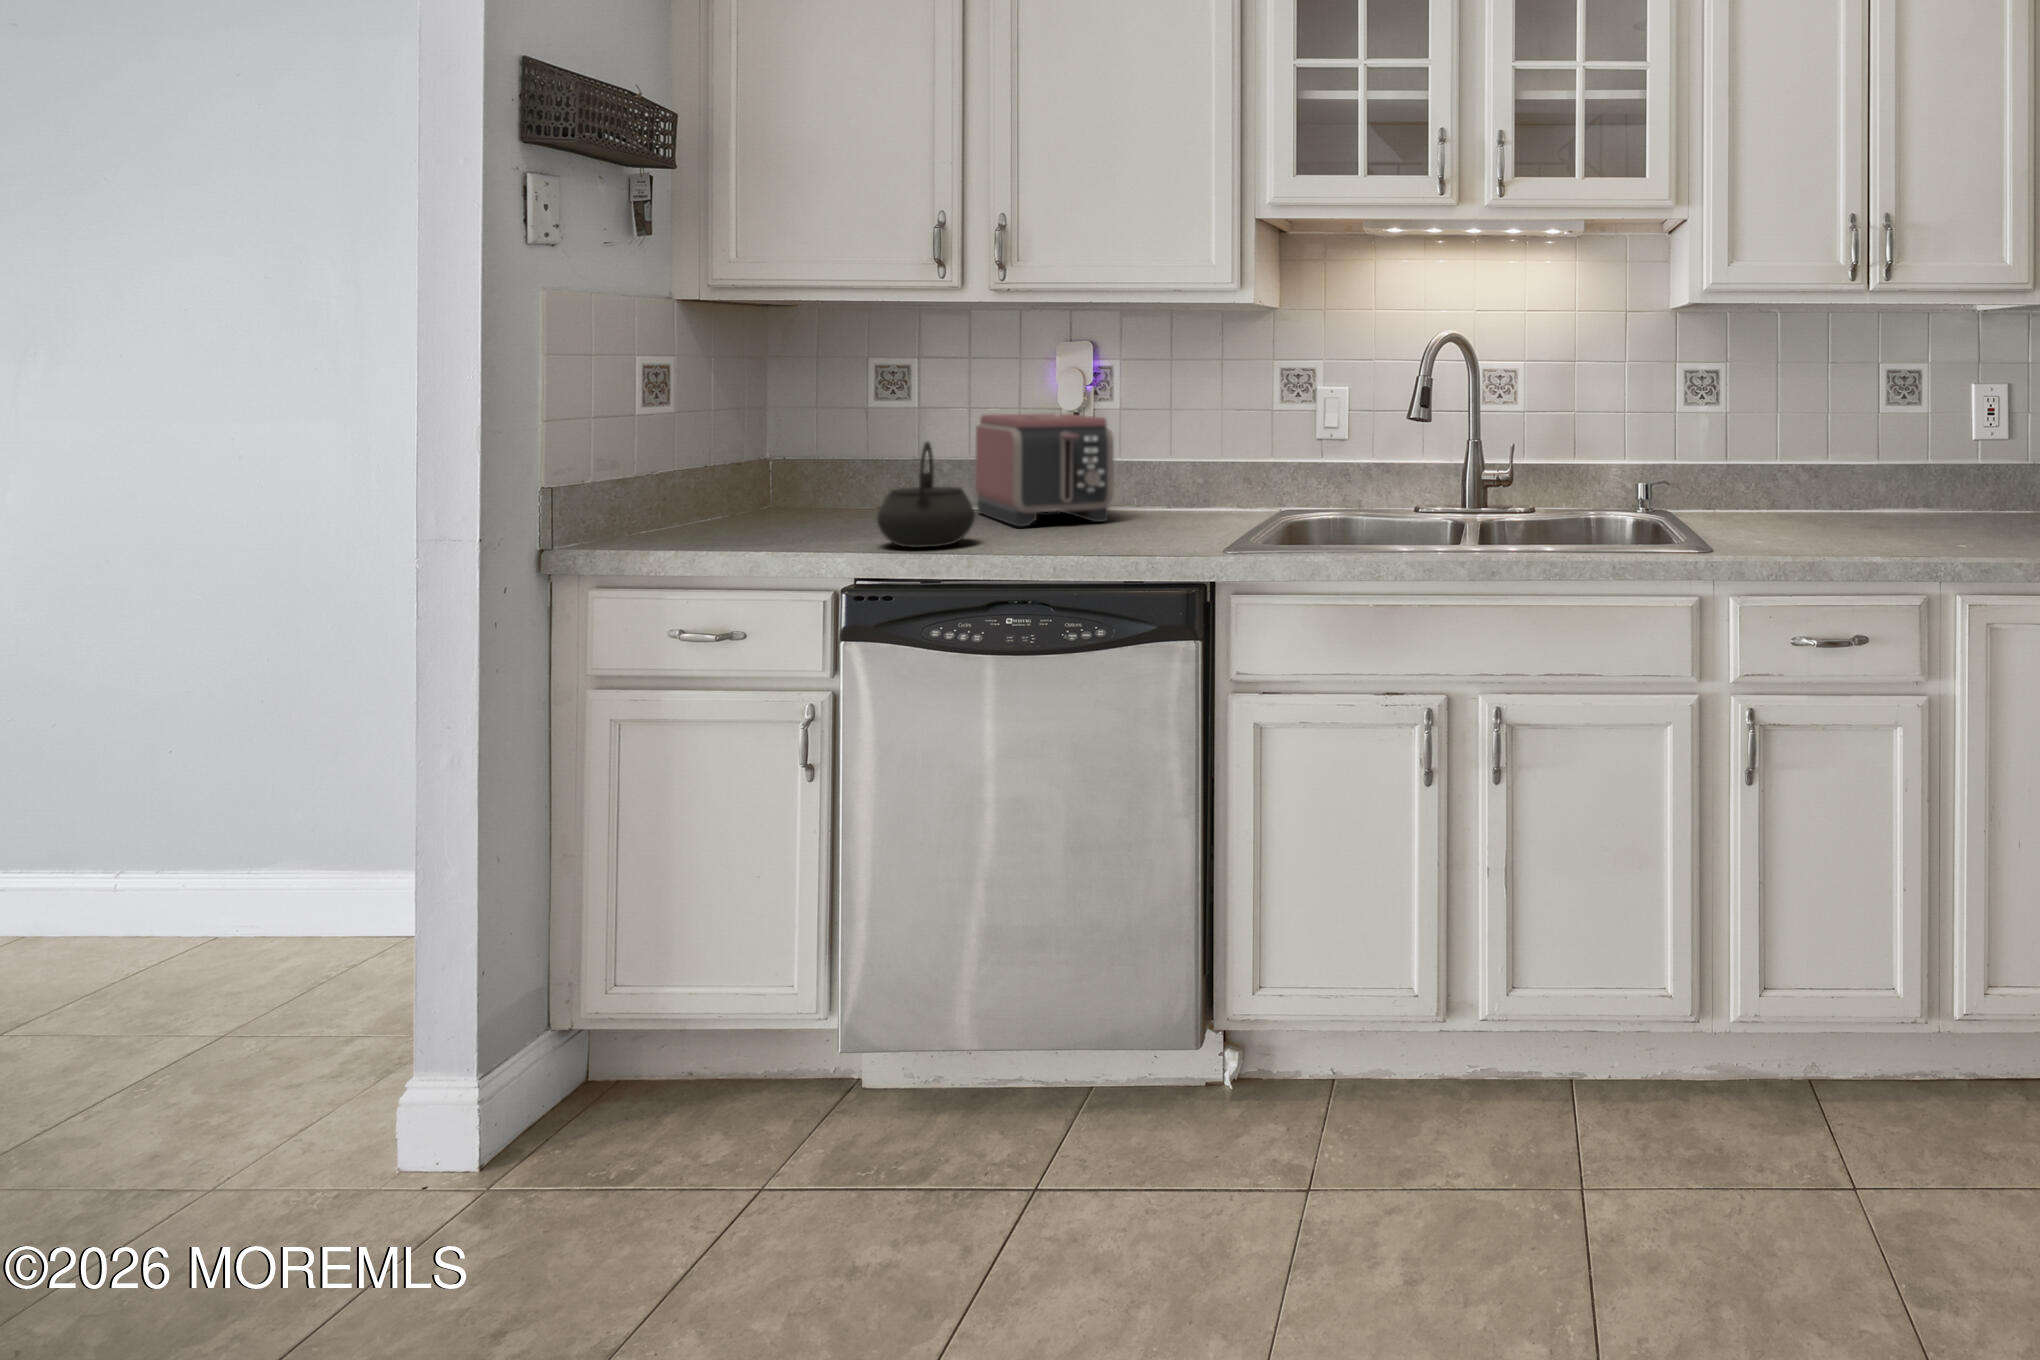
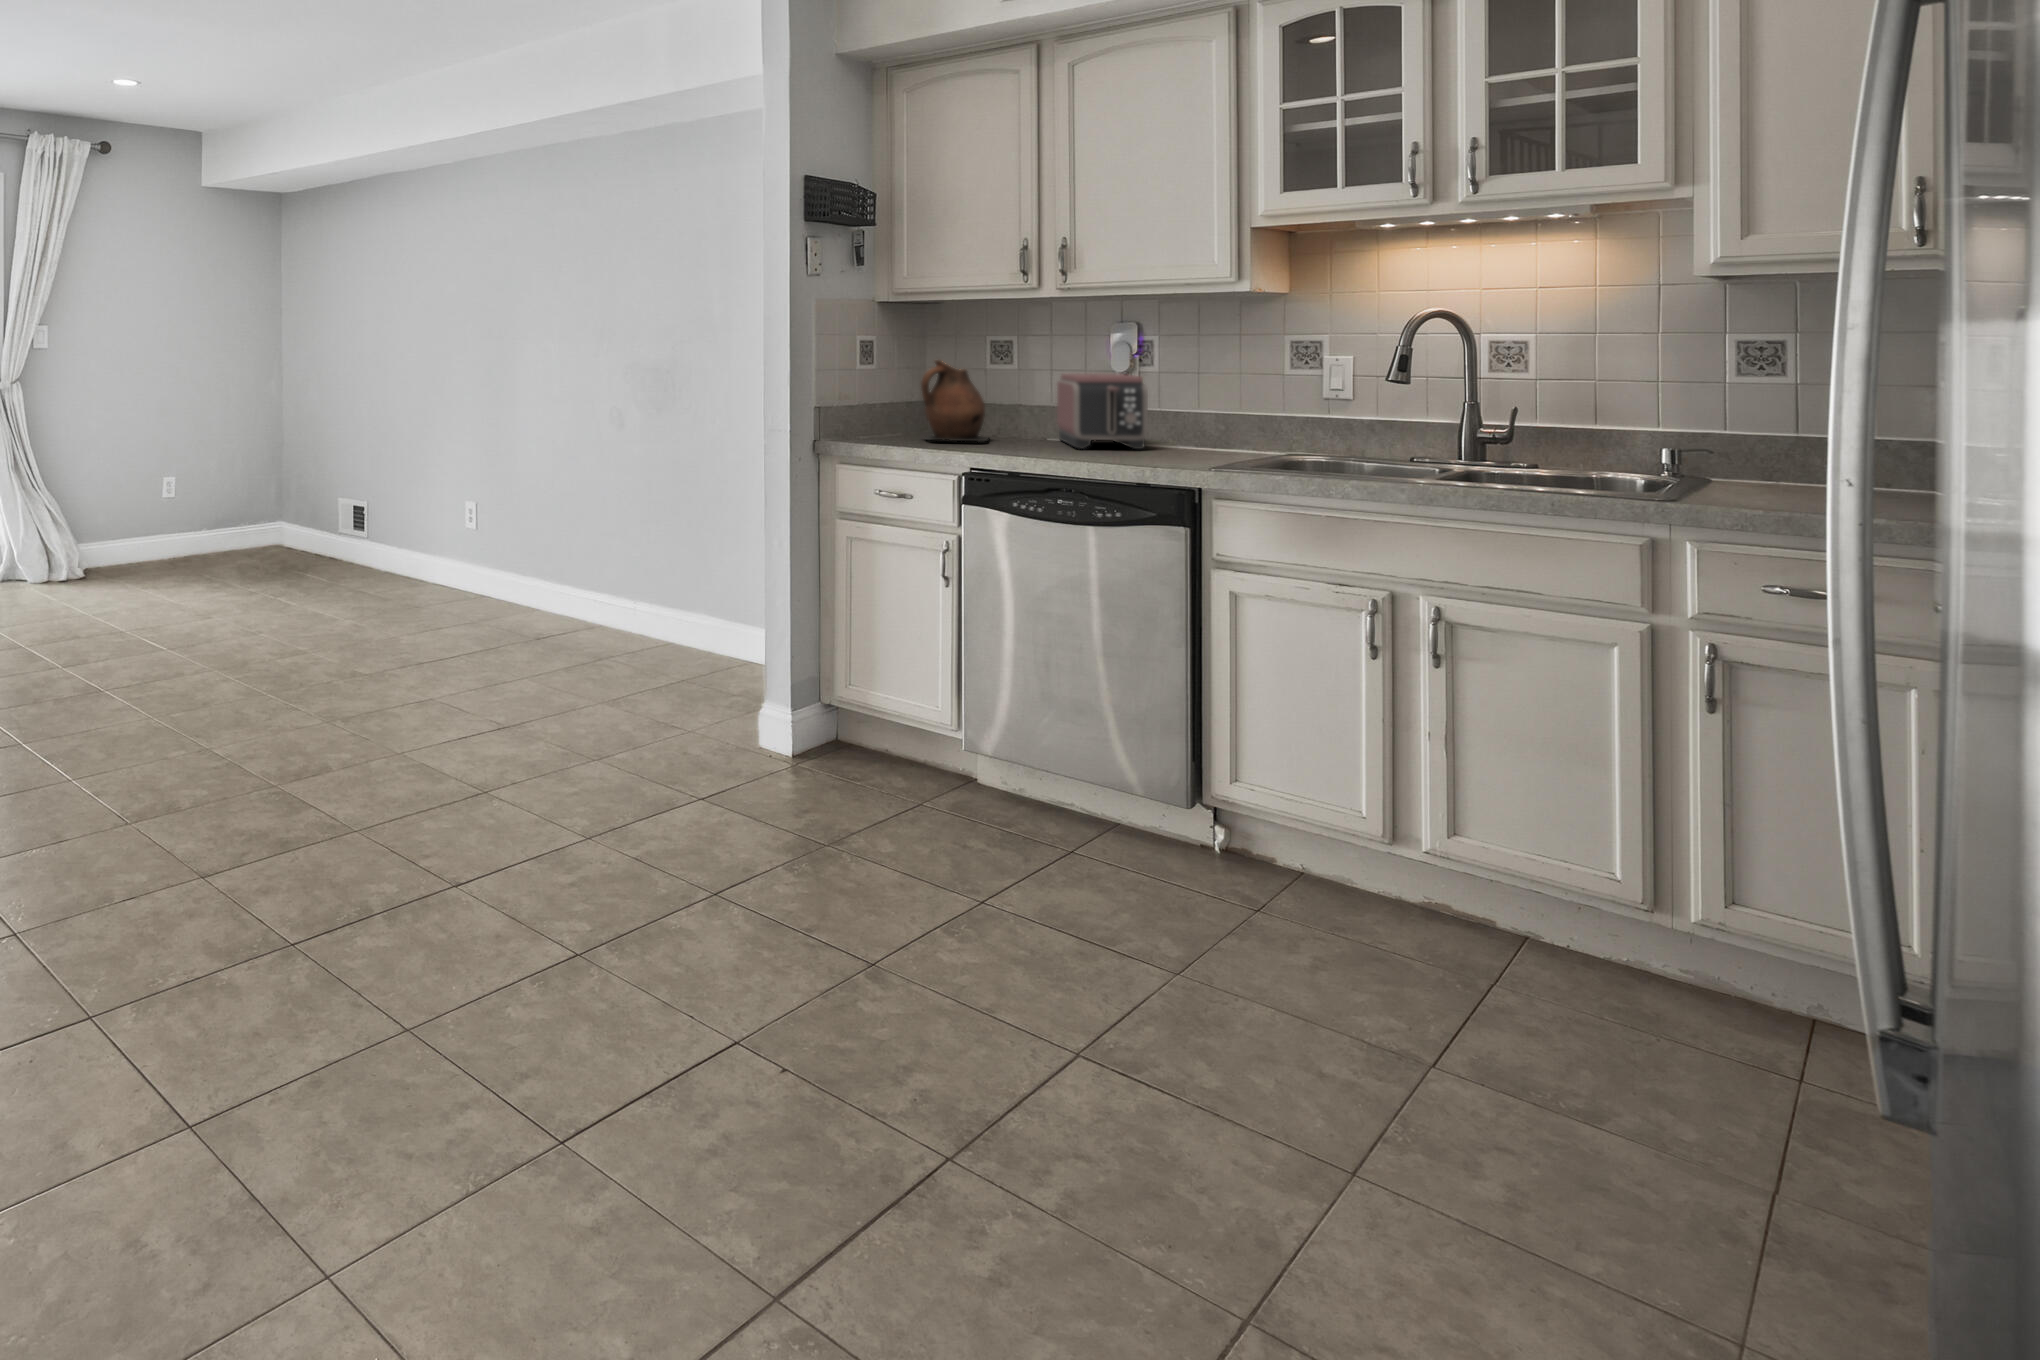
ceramic pitcher: none [757,395,874,528] -> present [921,360,989,442]
kettle: present [877,442,975,548] -> none [981,389,1042,455]

